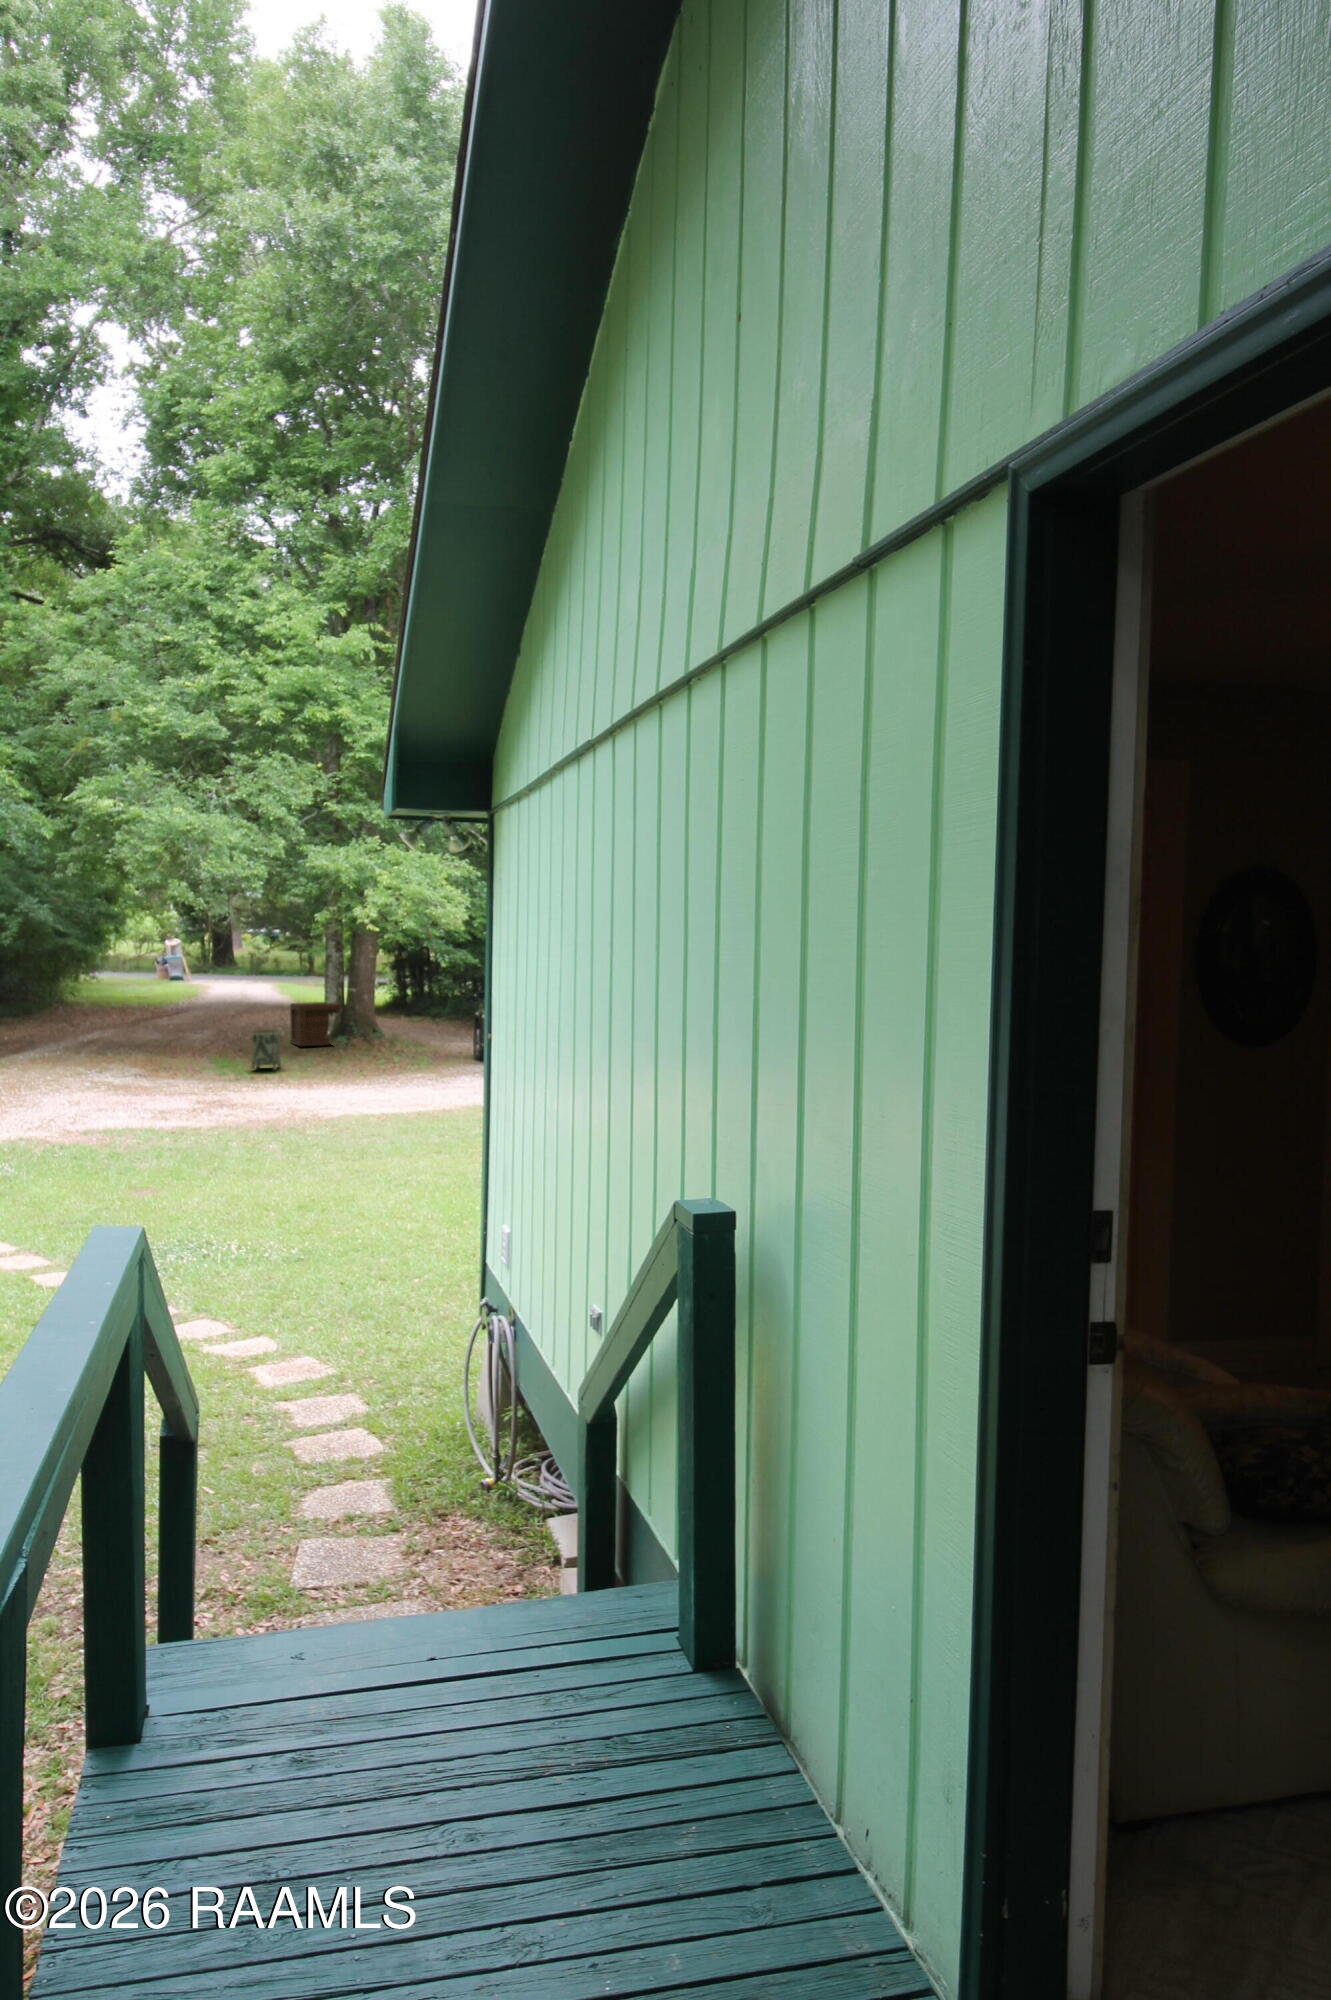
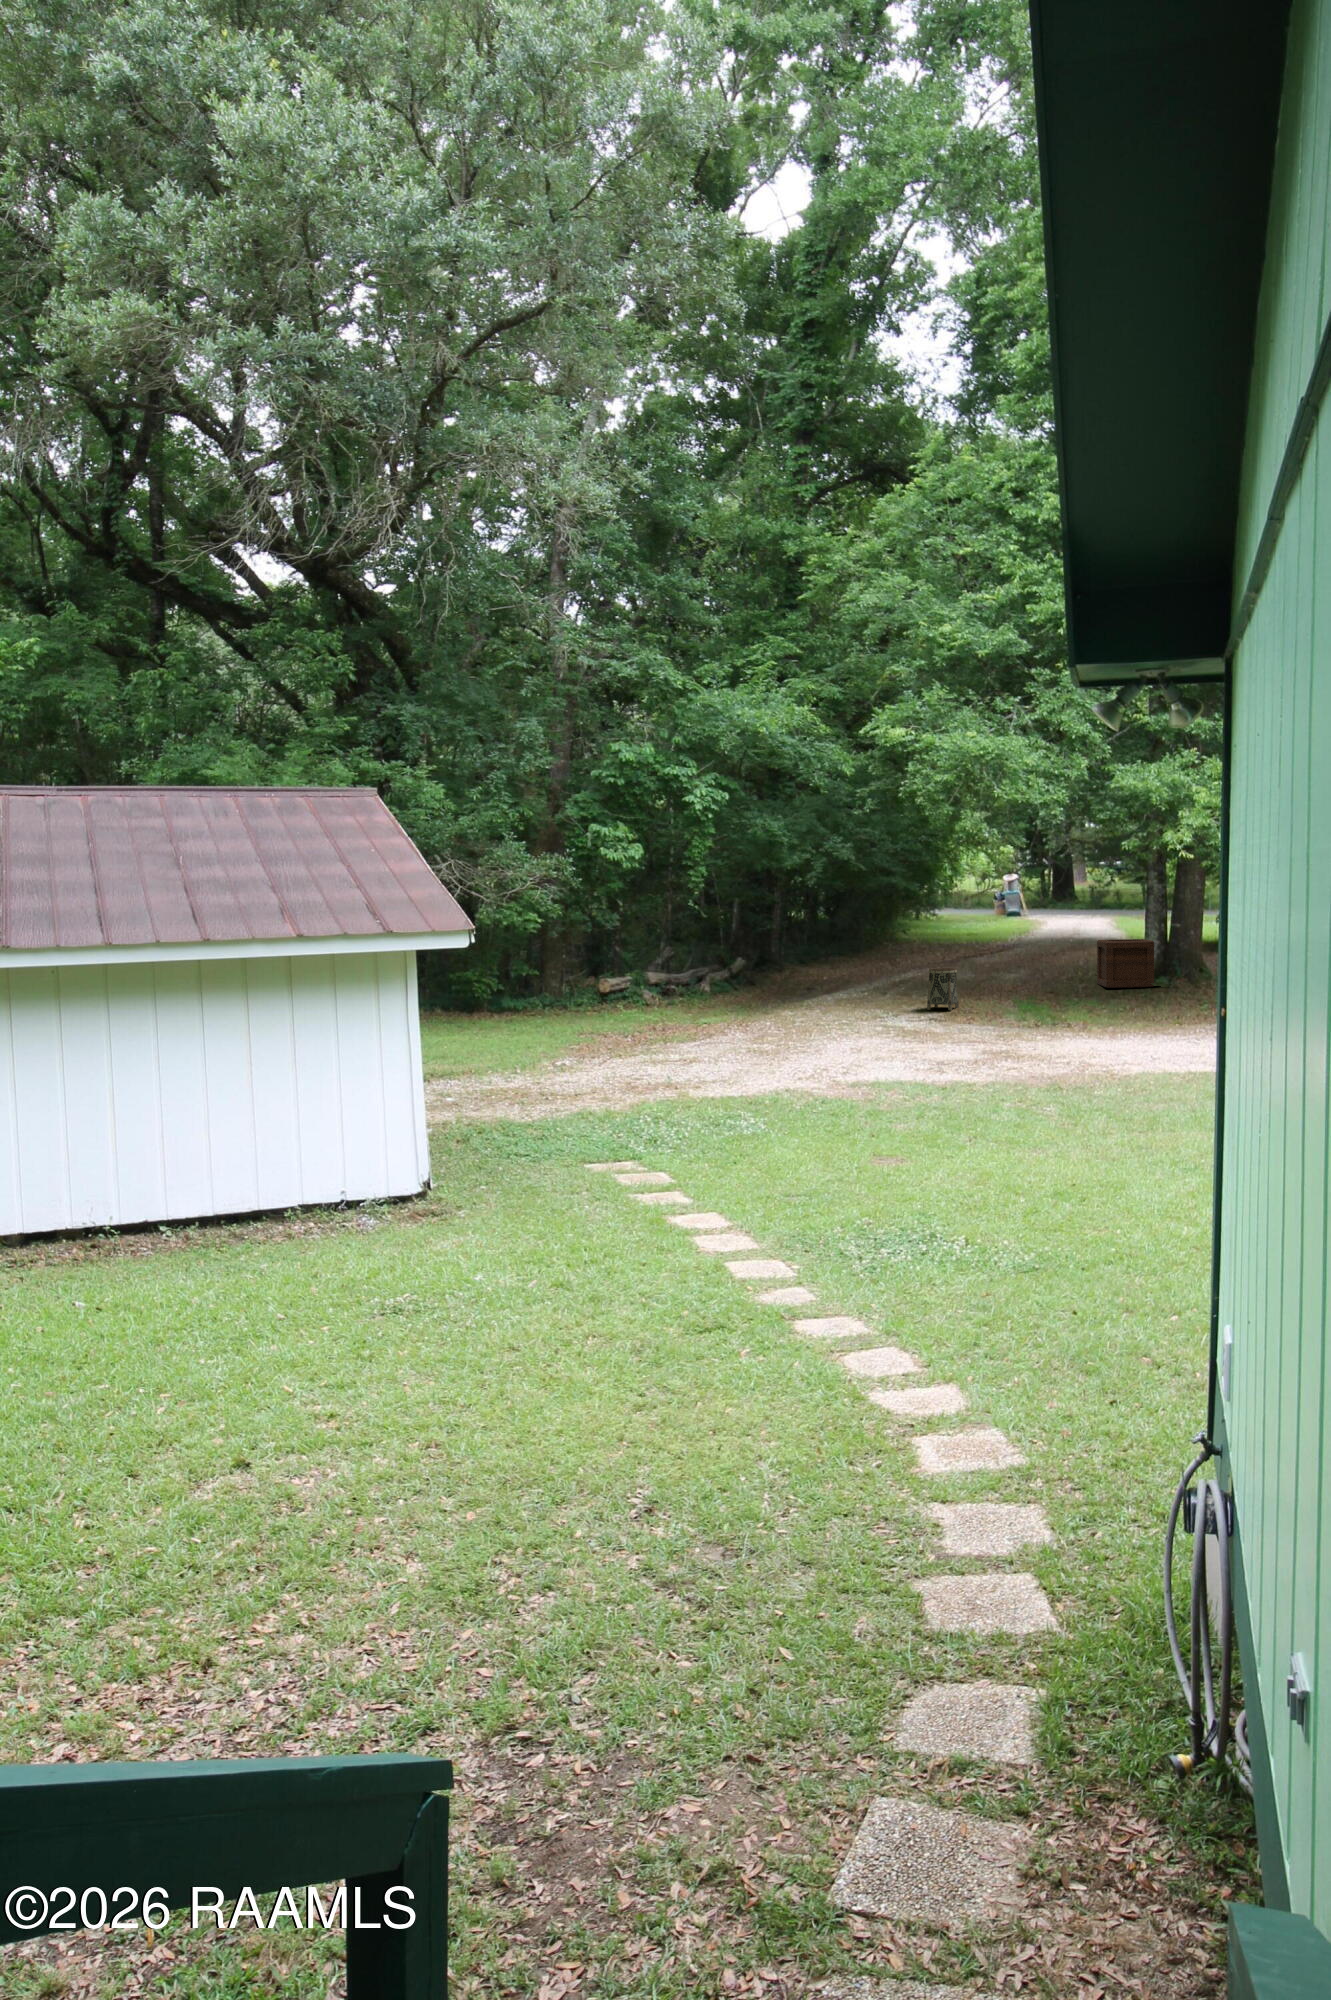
basket: present [251,1030,281,1070] -> present [927,968,959,1010]

